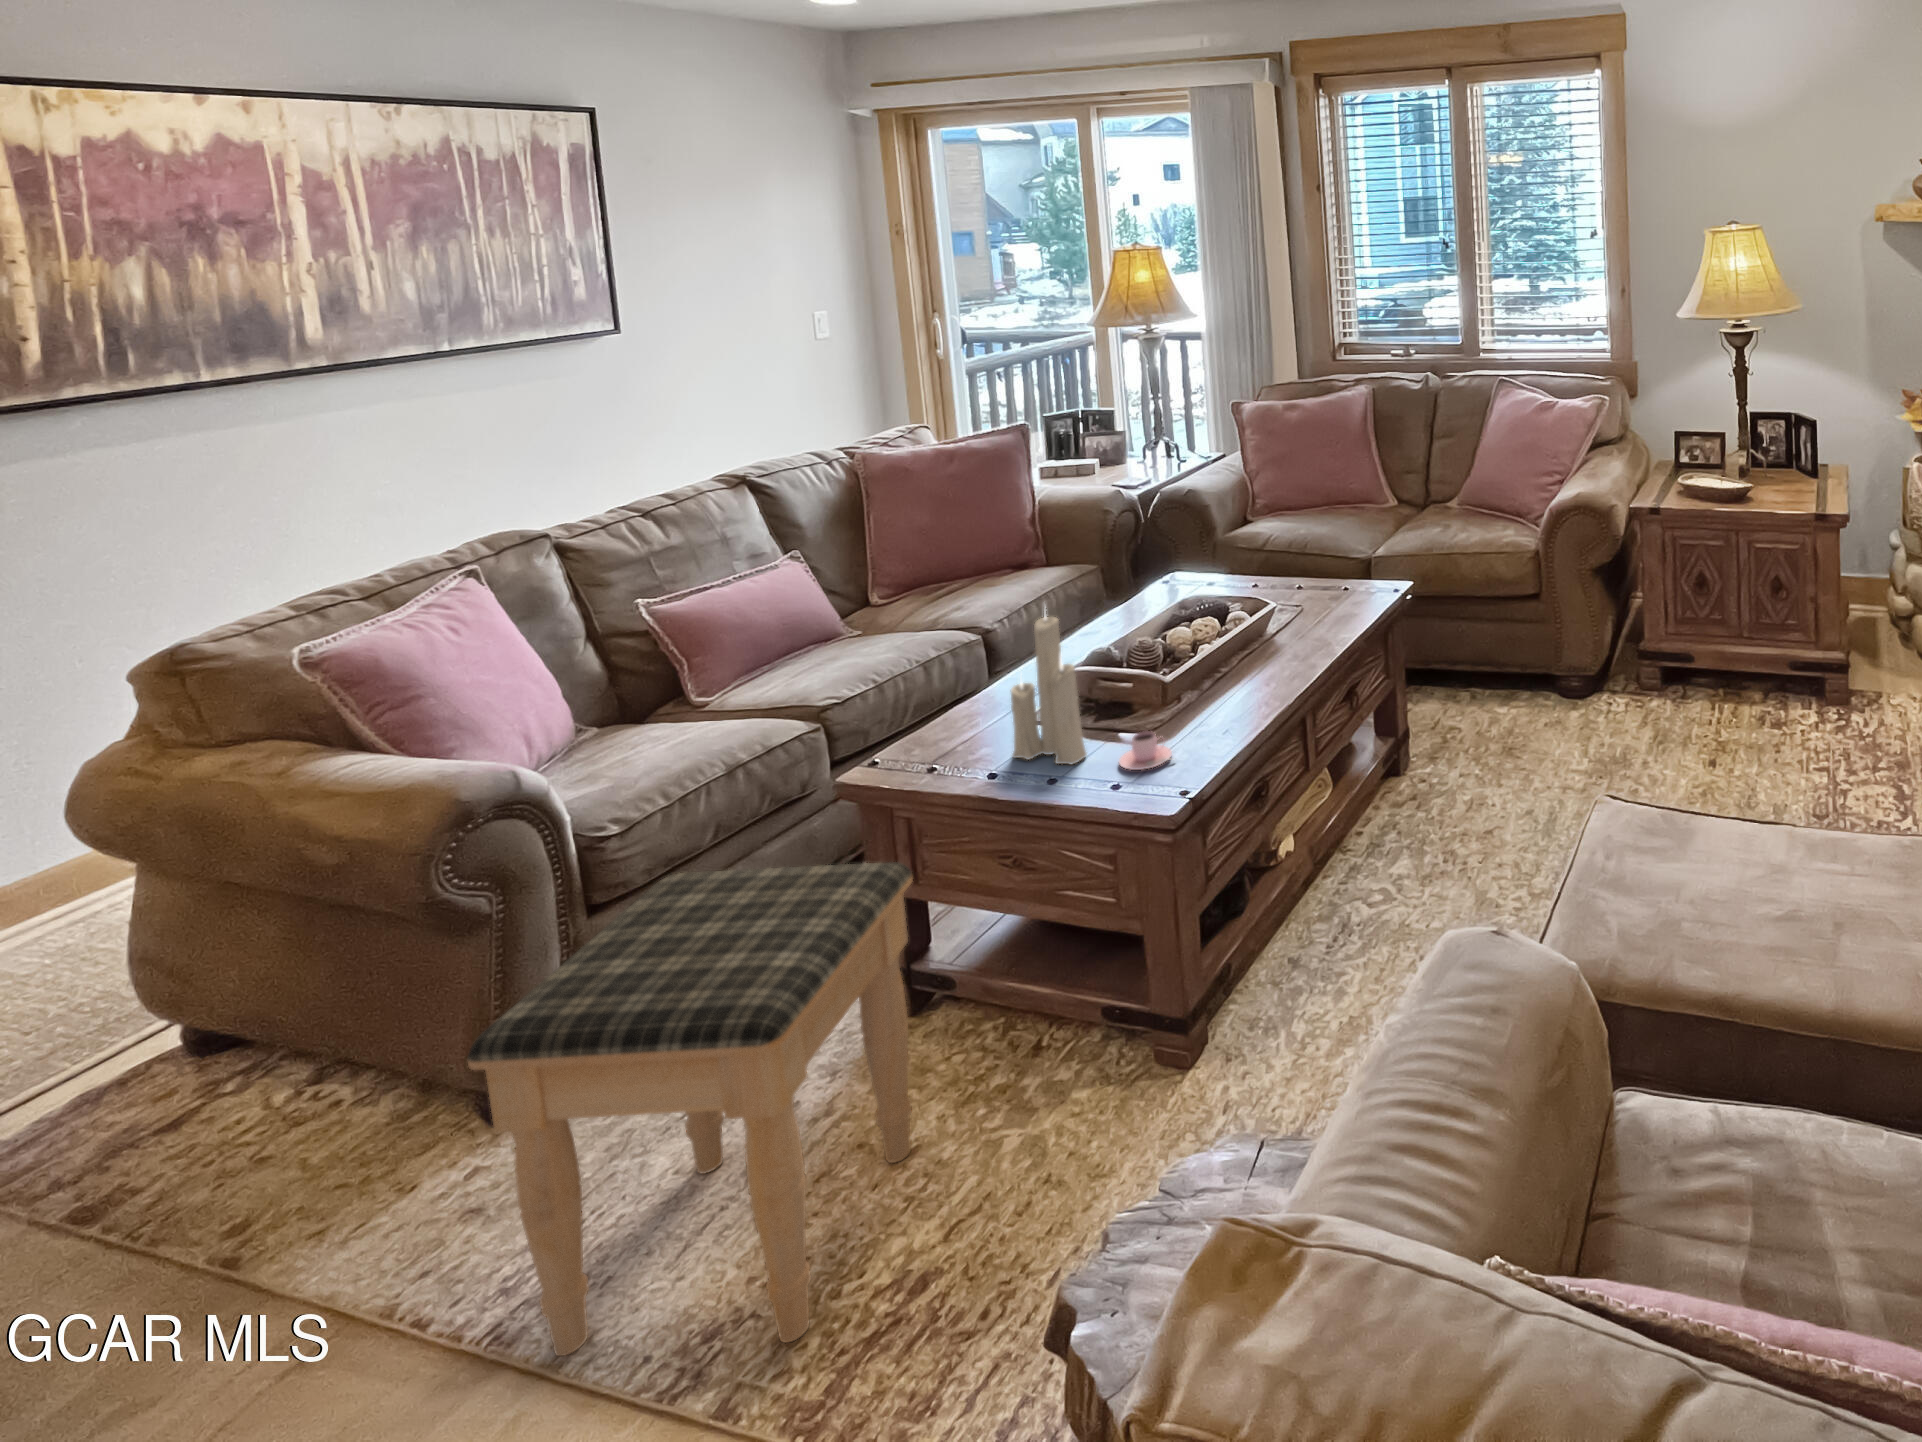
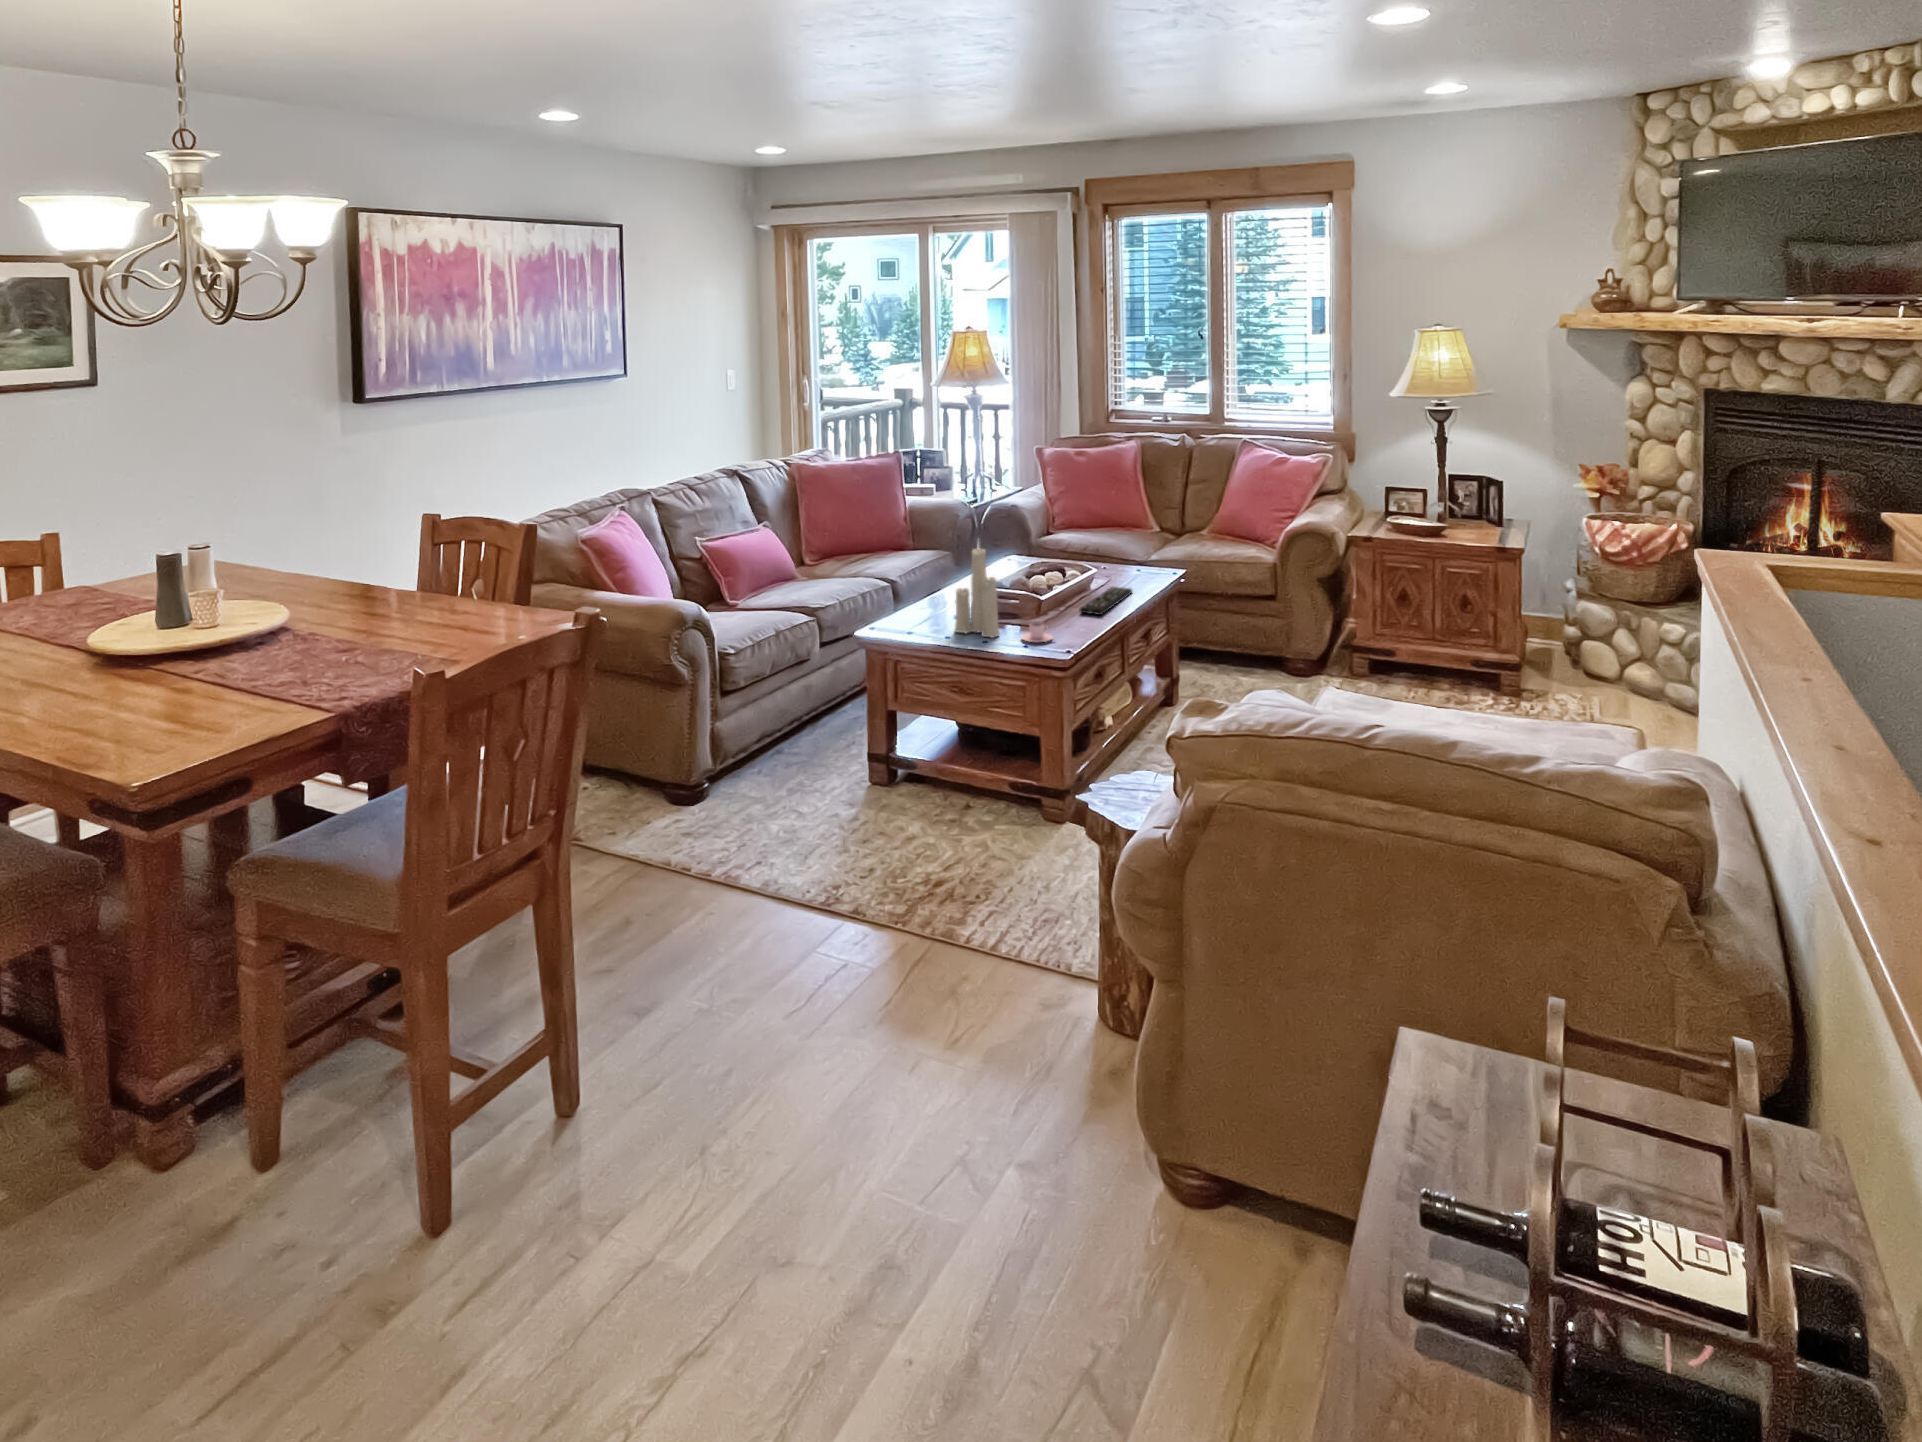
remote control: none [1233,629,1326,692] -> present [1080,587,1132,615]
footstool: present [467,862,912,1356] -> none [748,658,925,888]

